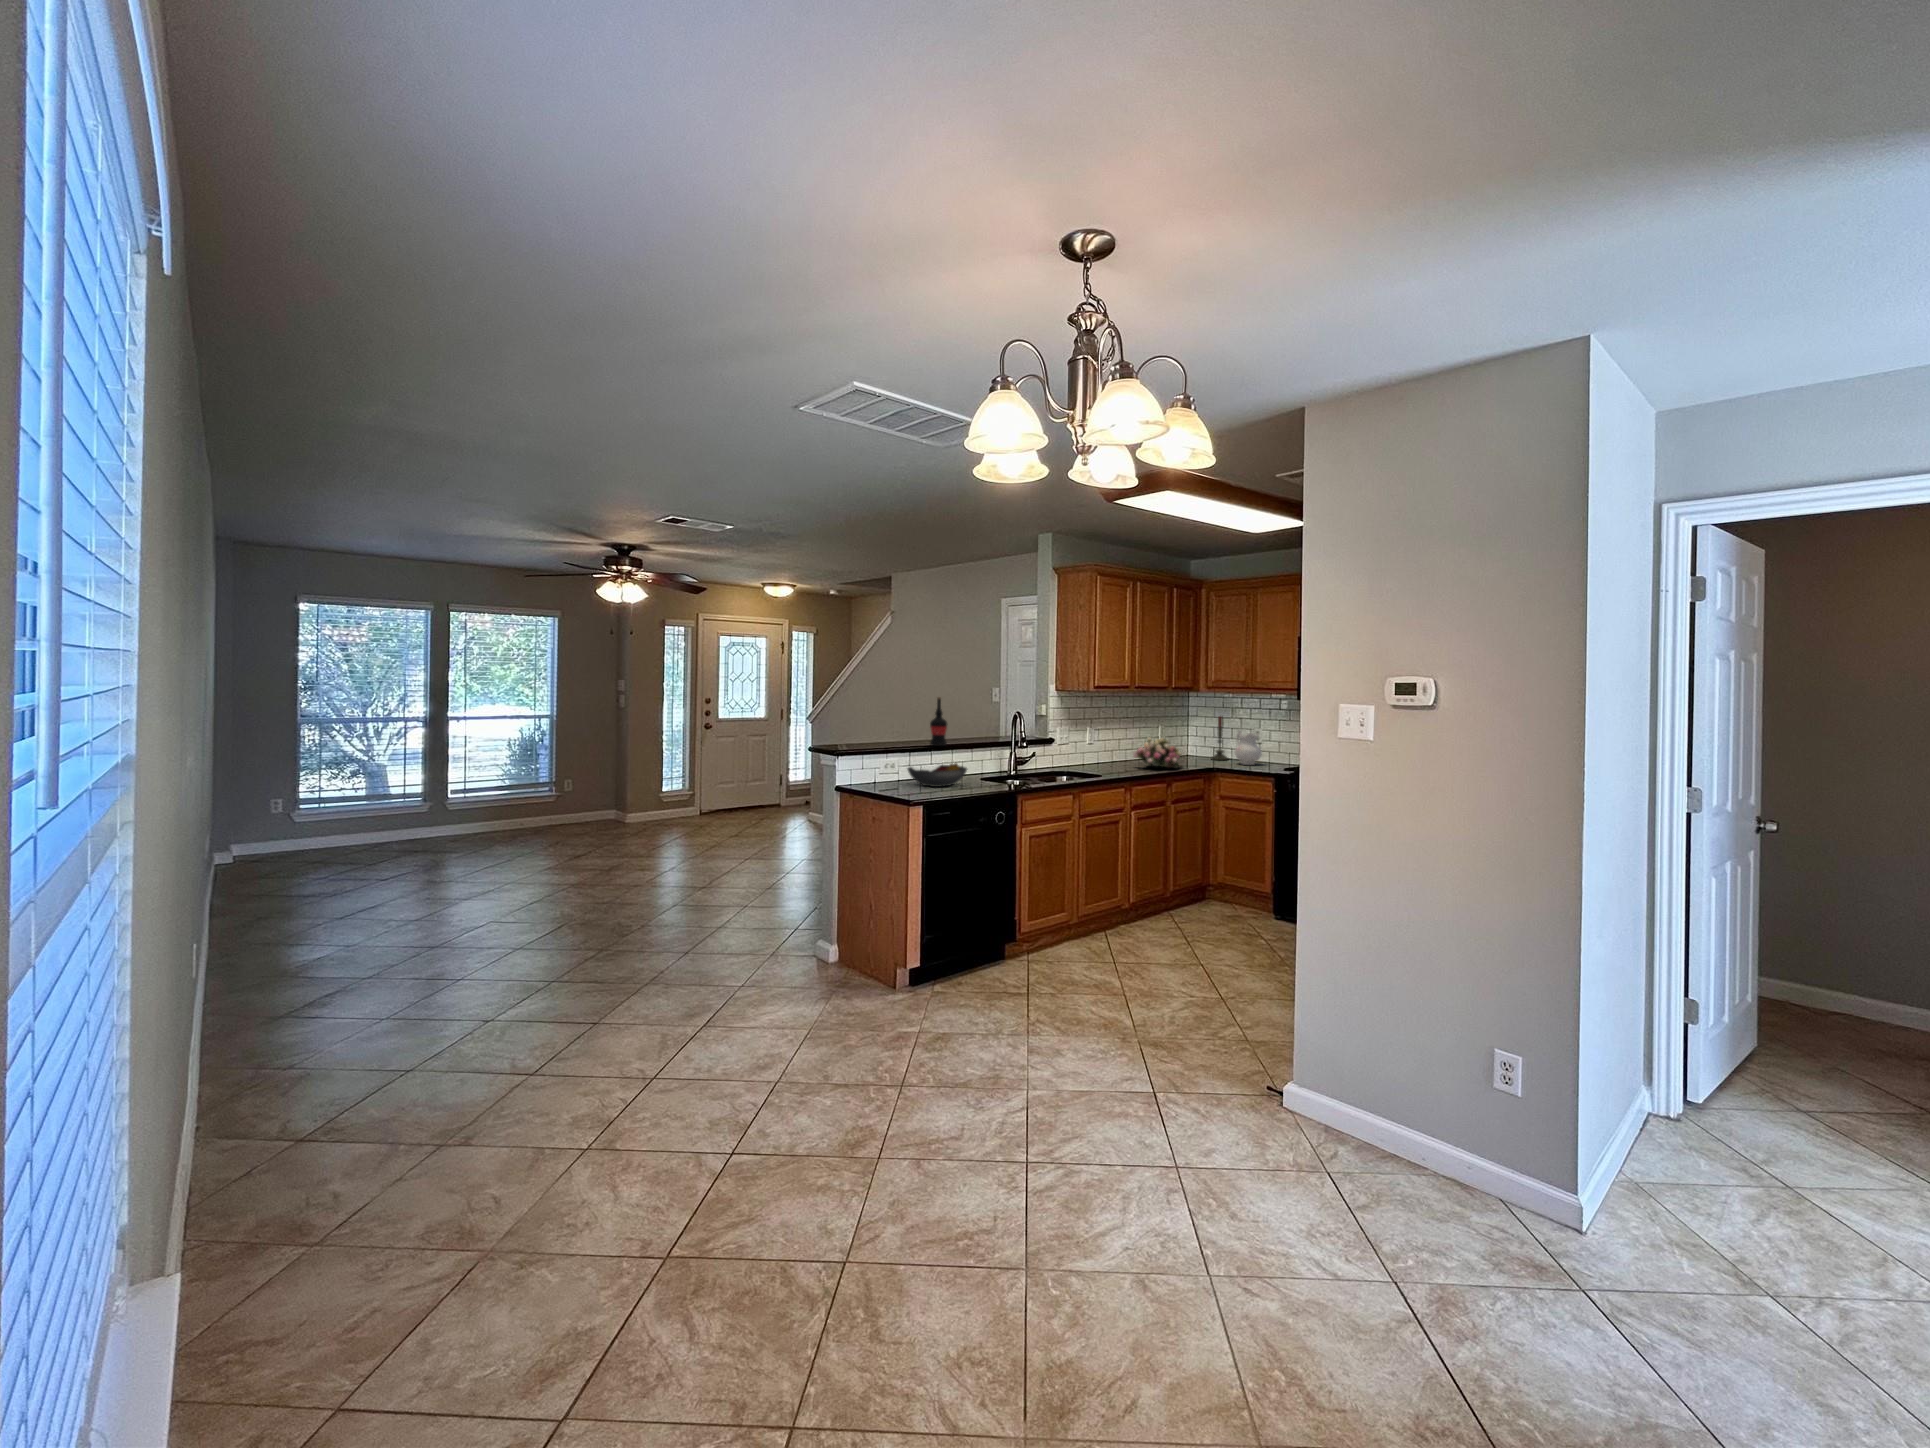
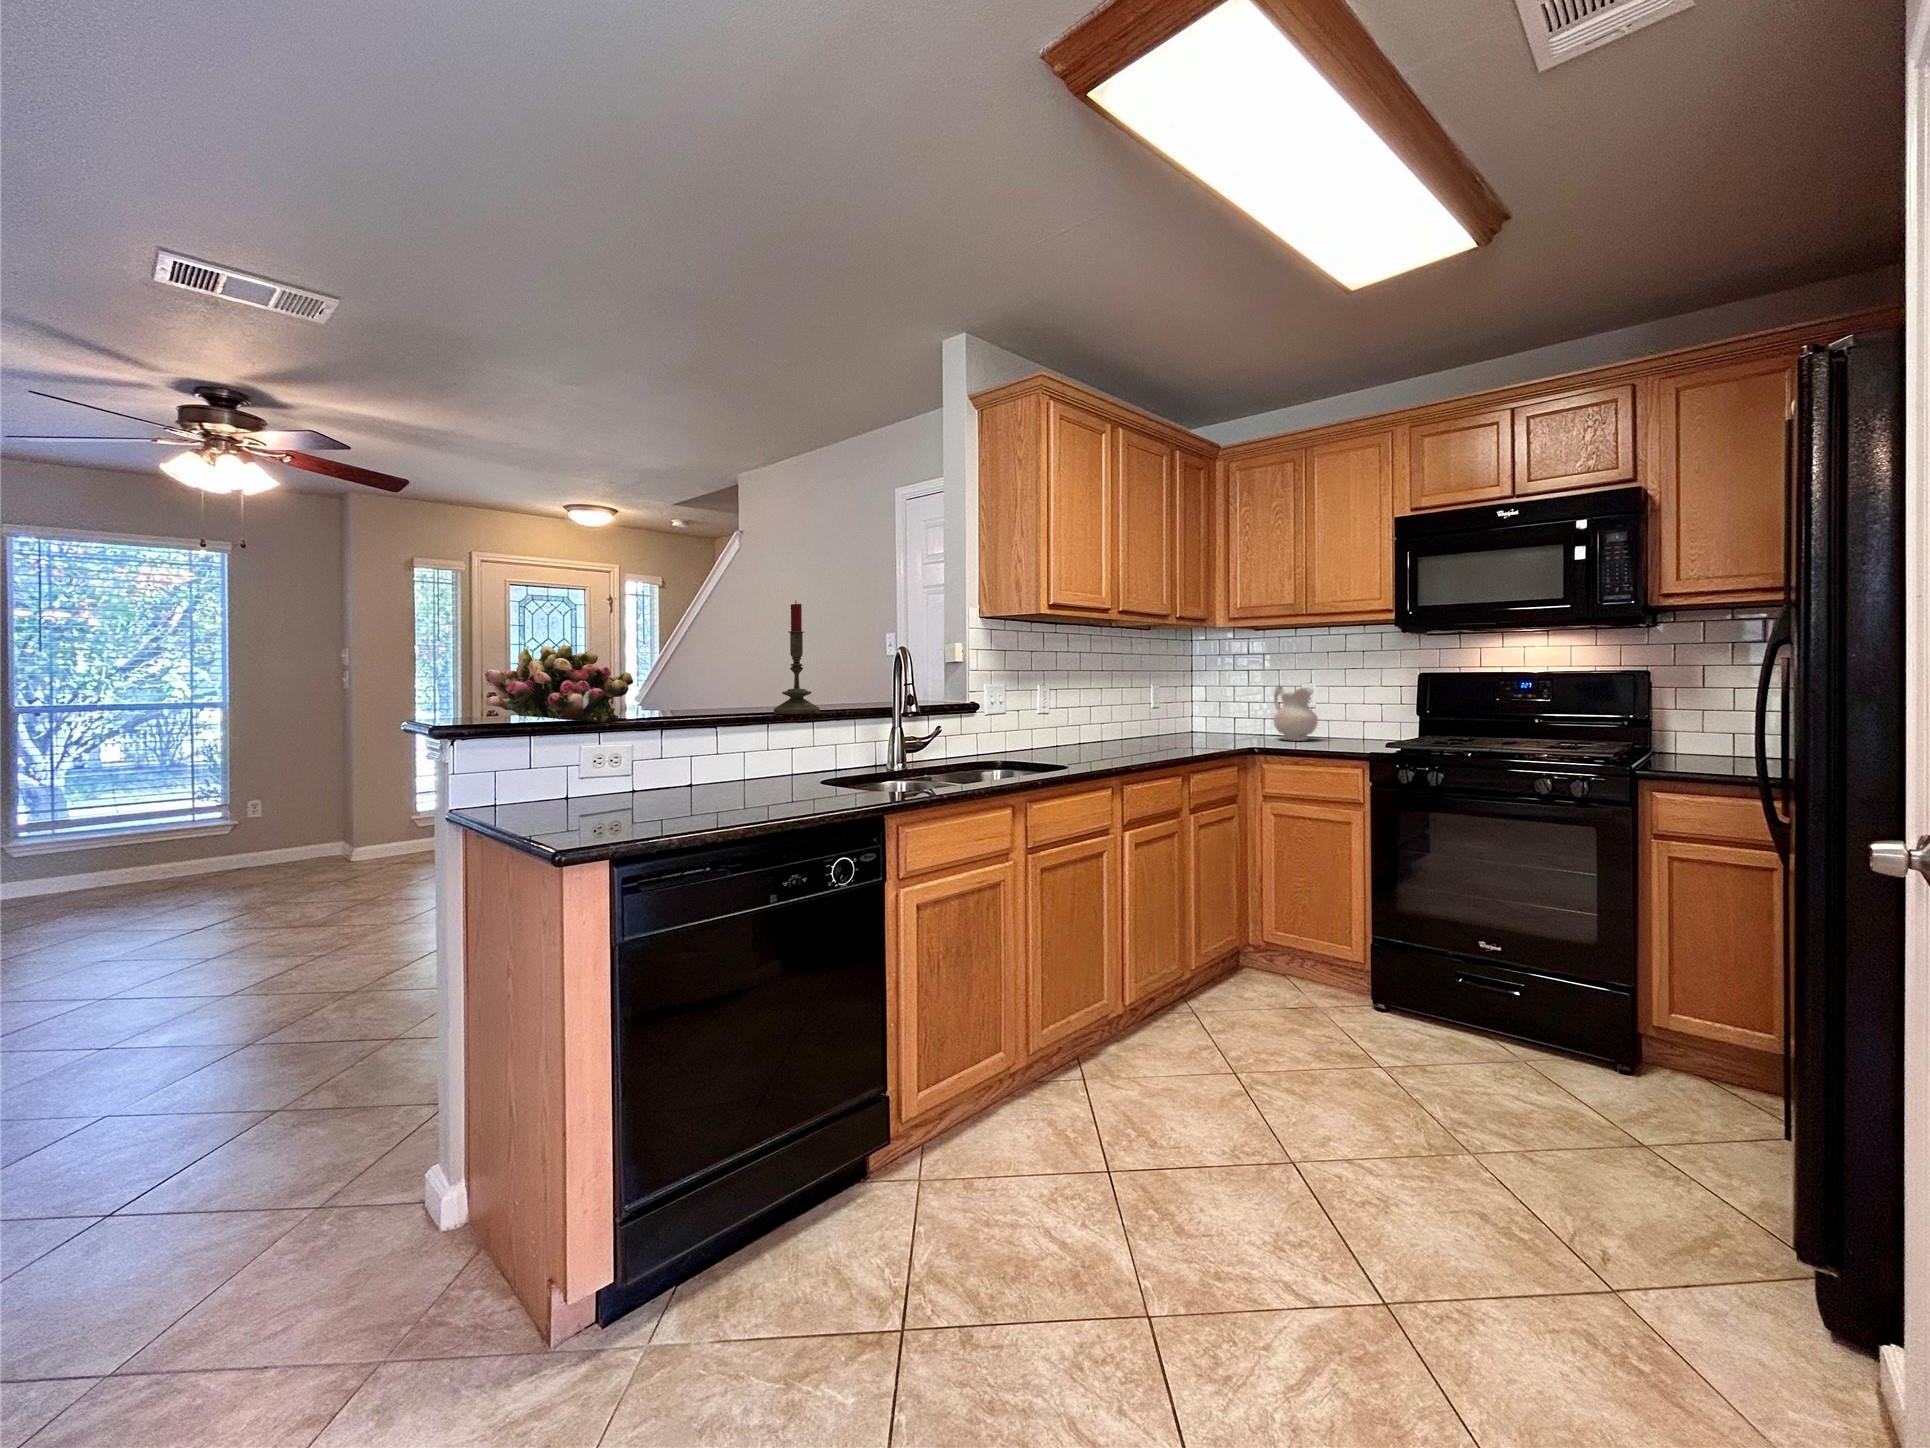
wine bottle: present [930,697,947,746] -> none [713,614,752,717]
candle: present [1211,716,1228,760] -> present [774,601,820,714]
flower arrangement: present [1133,738,1182,768] -> present [485,645,633,723]
fruit bowl: present [908,763,967,787] -> none [632,747,780,803]

